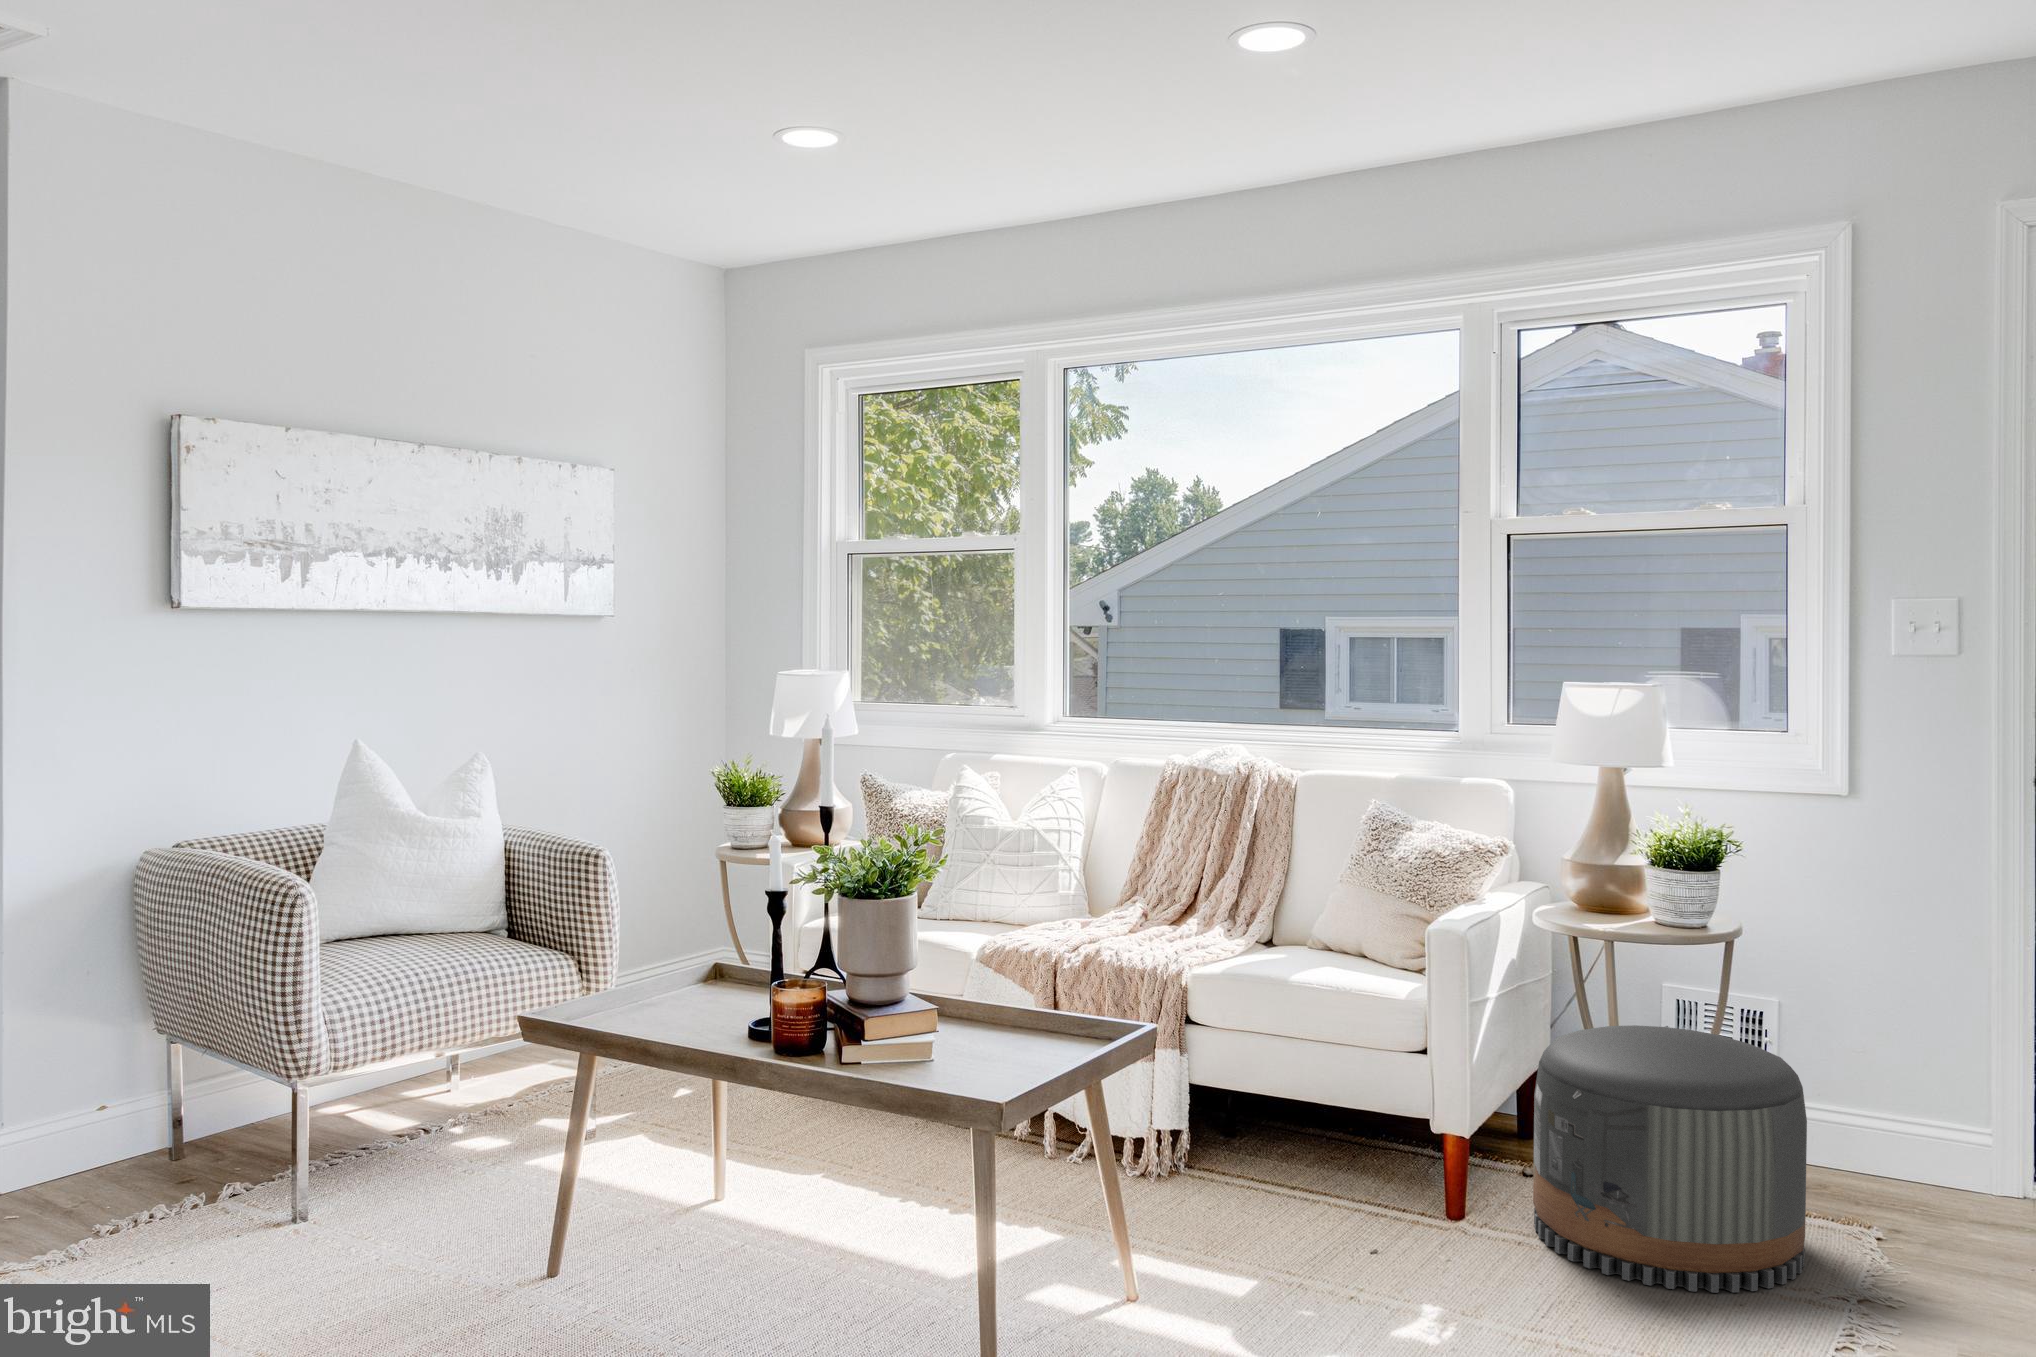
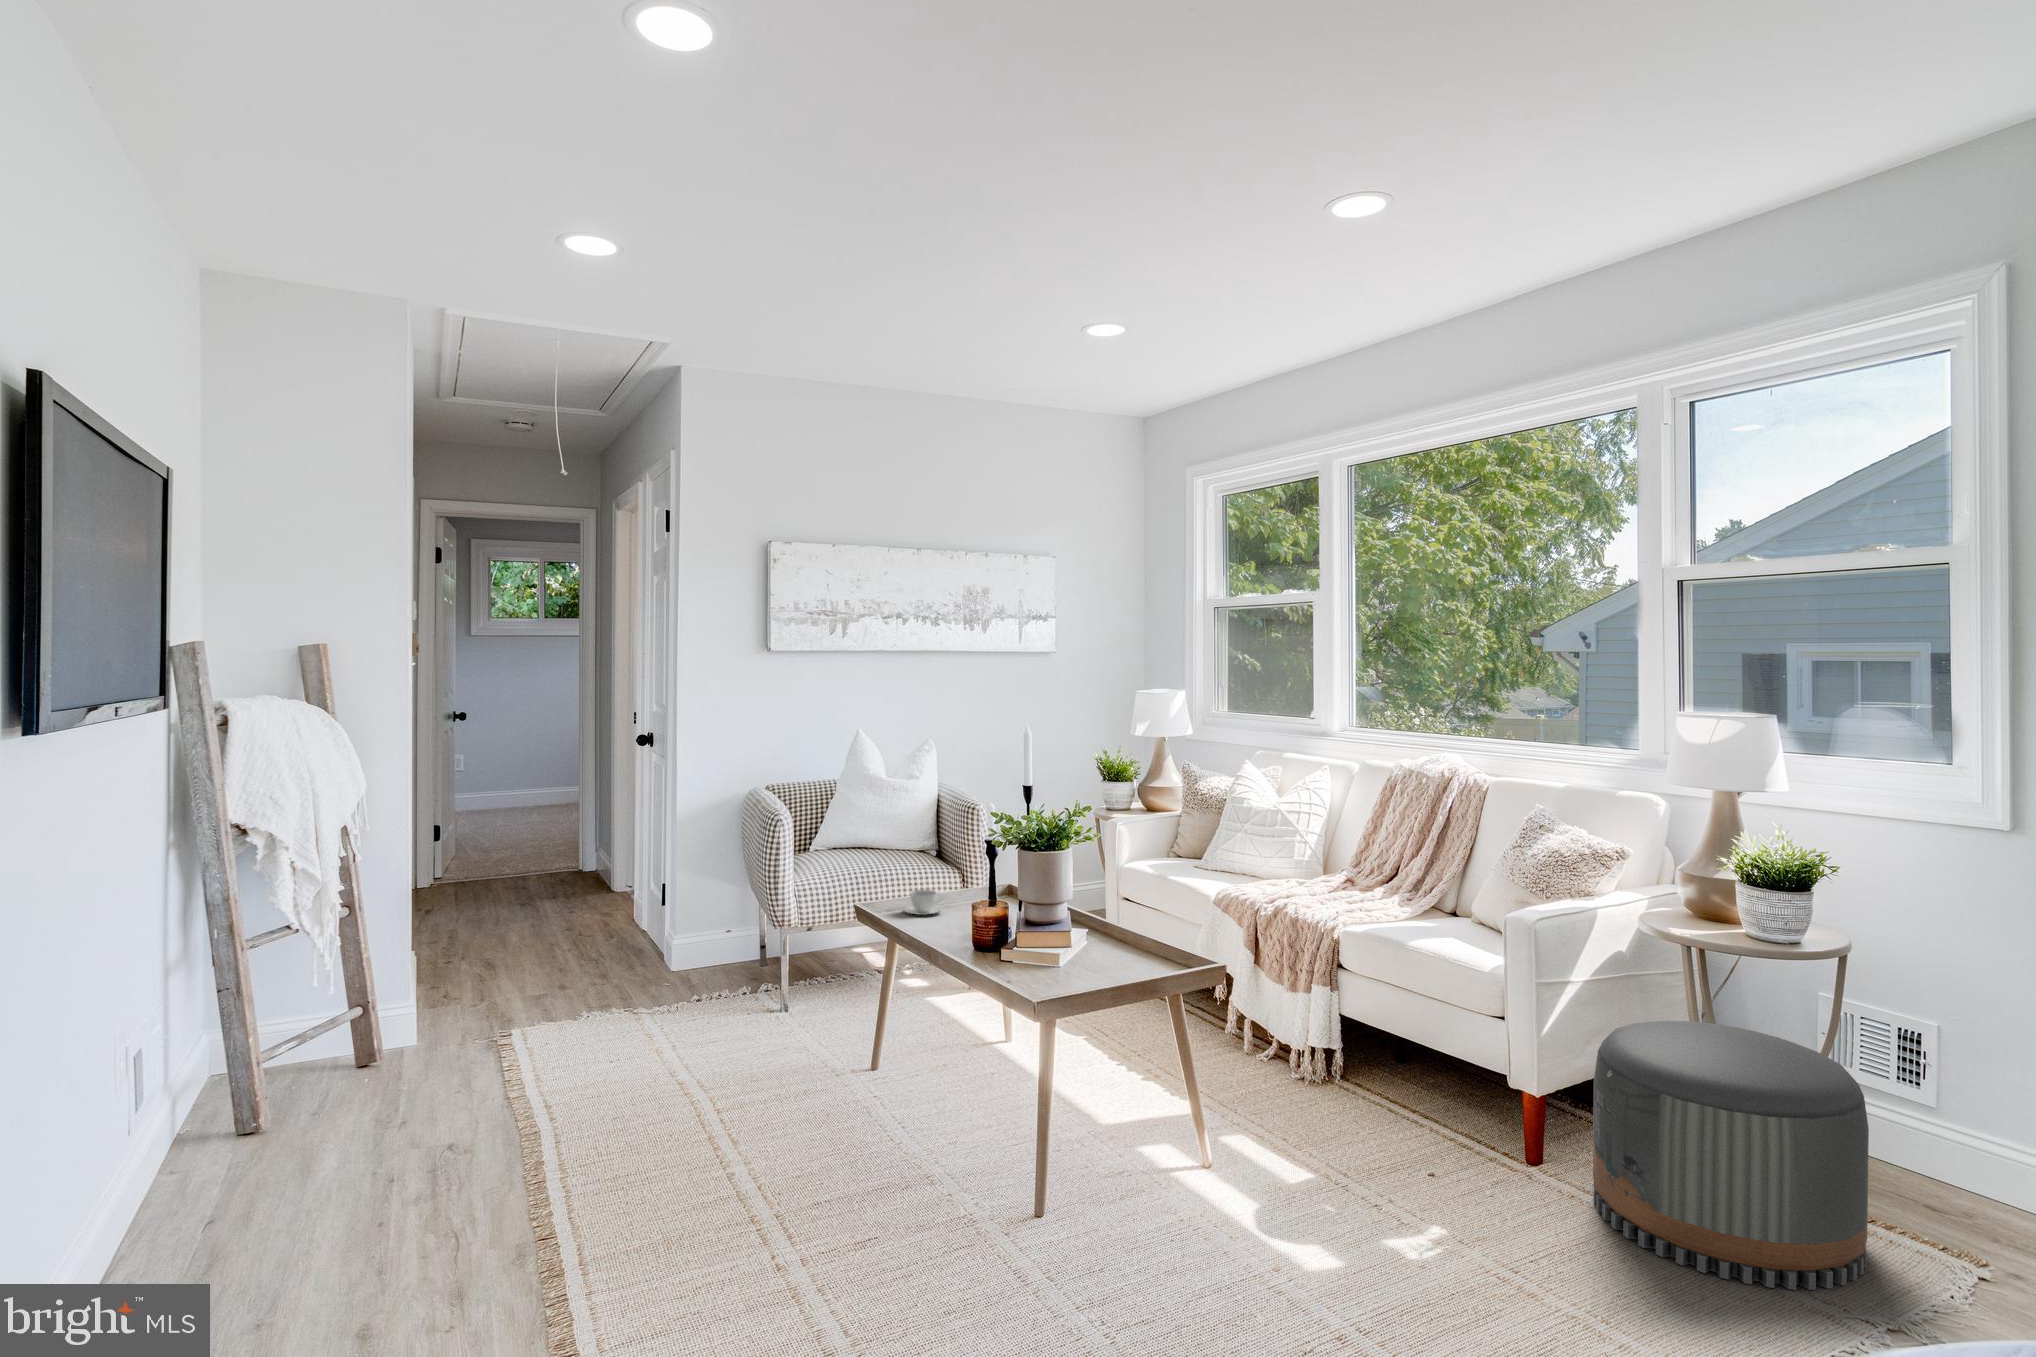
teacup: none [613,981,677,1020] -> present [904,890,943,915]

